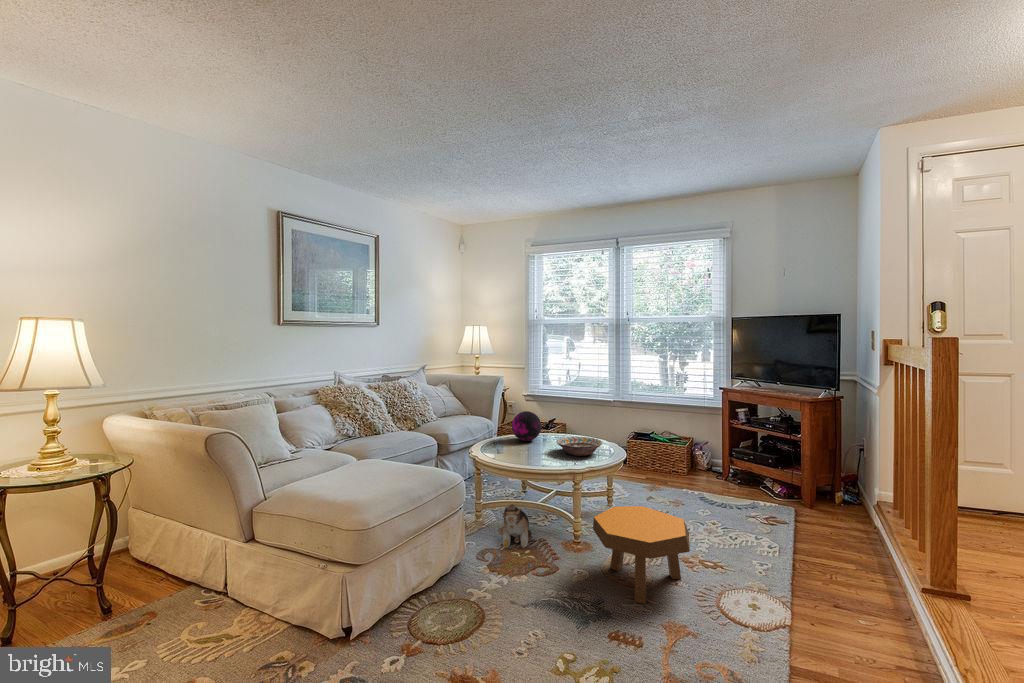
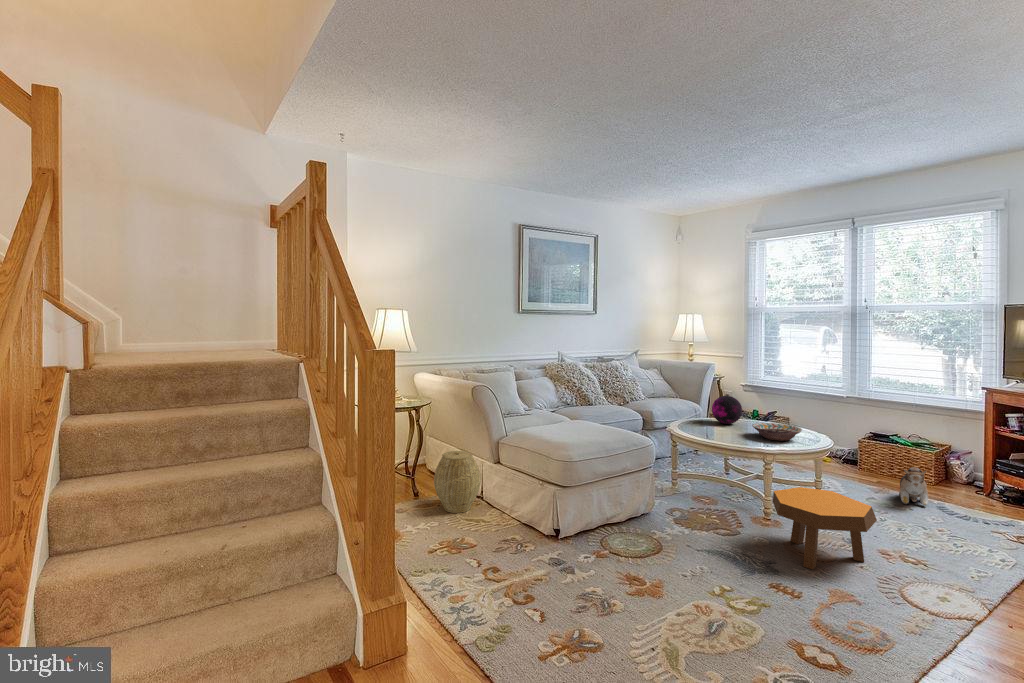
plush toy: present [500,504,531,549] -> present [899,467,928,506]
woven basket: none [136,531,222,634] -> present [434,451,481,513]

